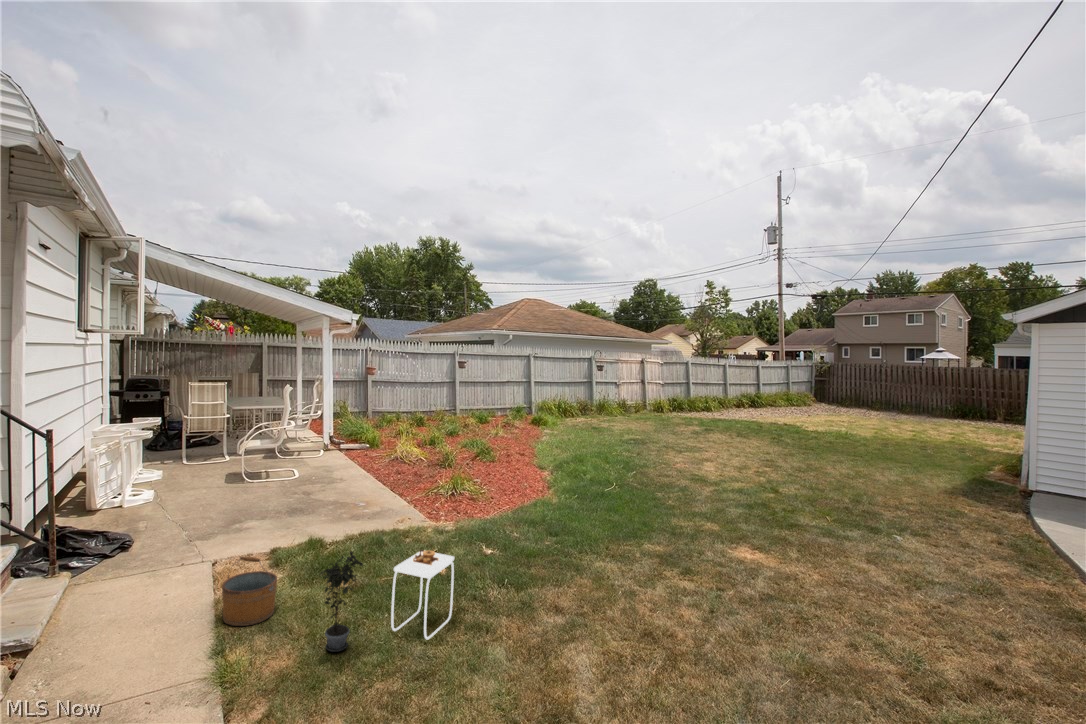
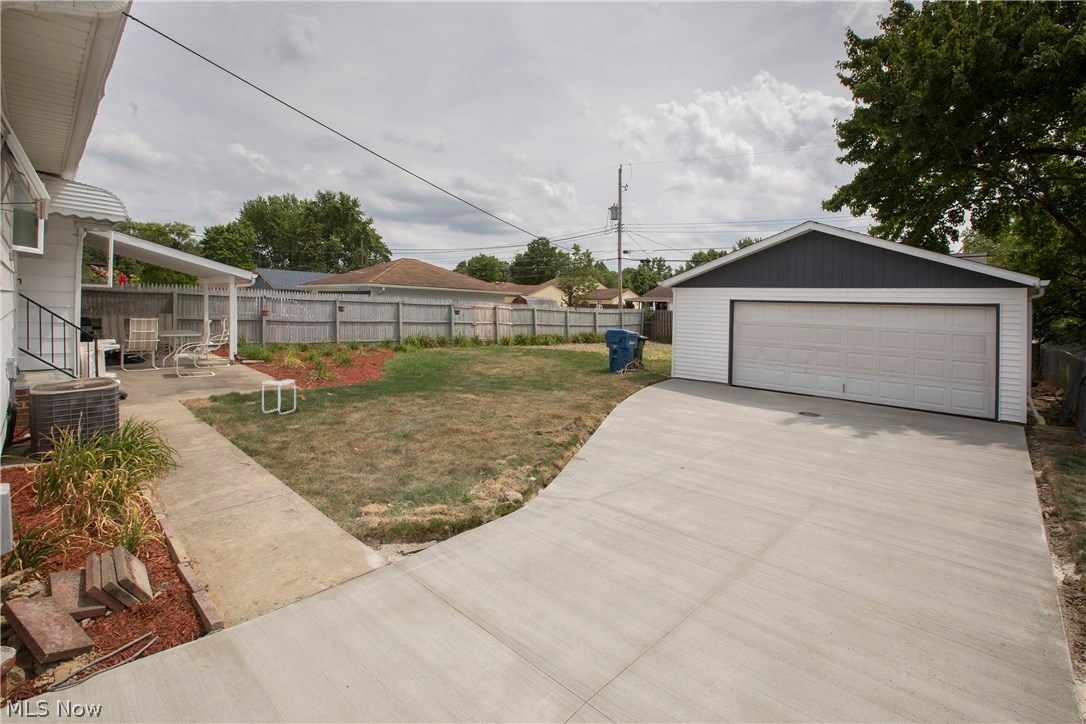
potted plant: present [321,552,363,652] -> none [224,372,246,417]
bucket: present [222,557,277,626] -> none [173,382,202,413]

